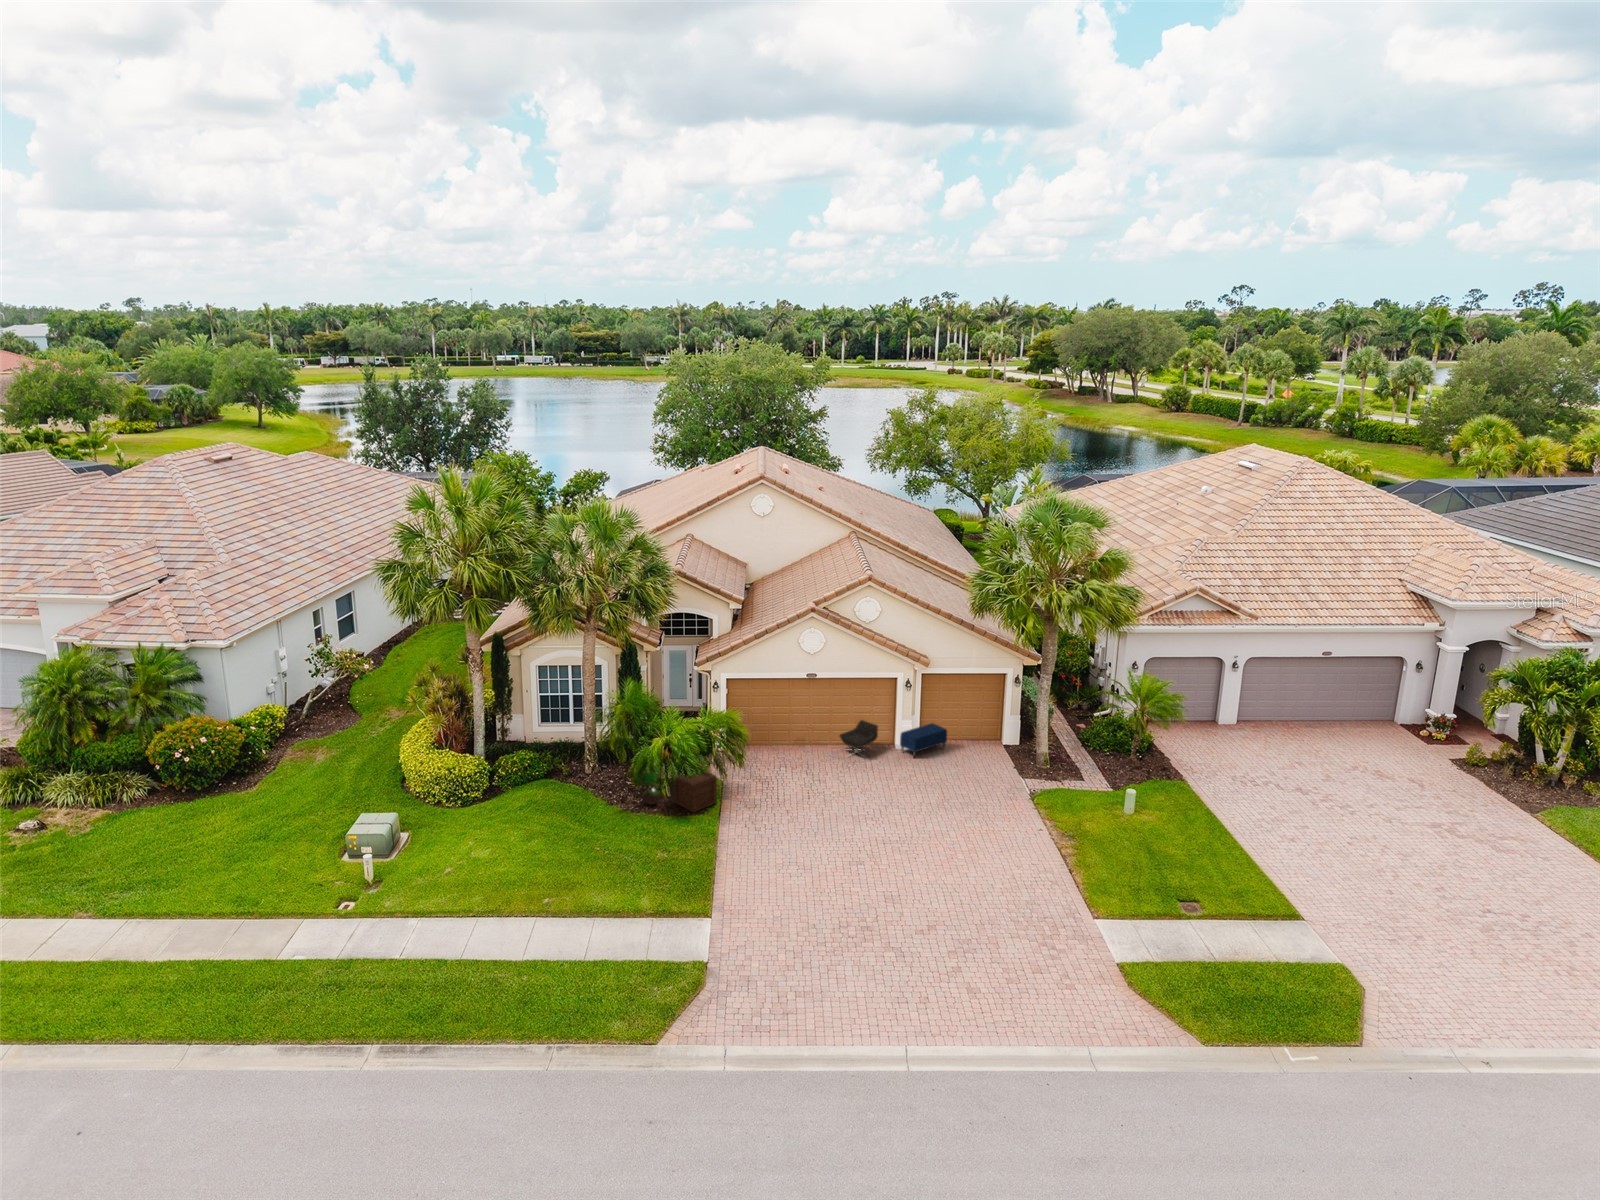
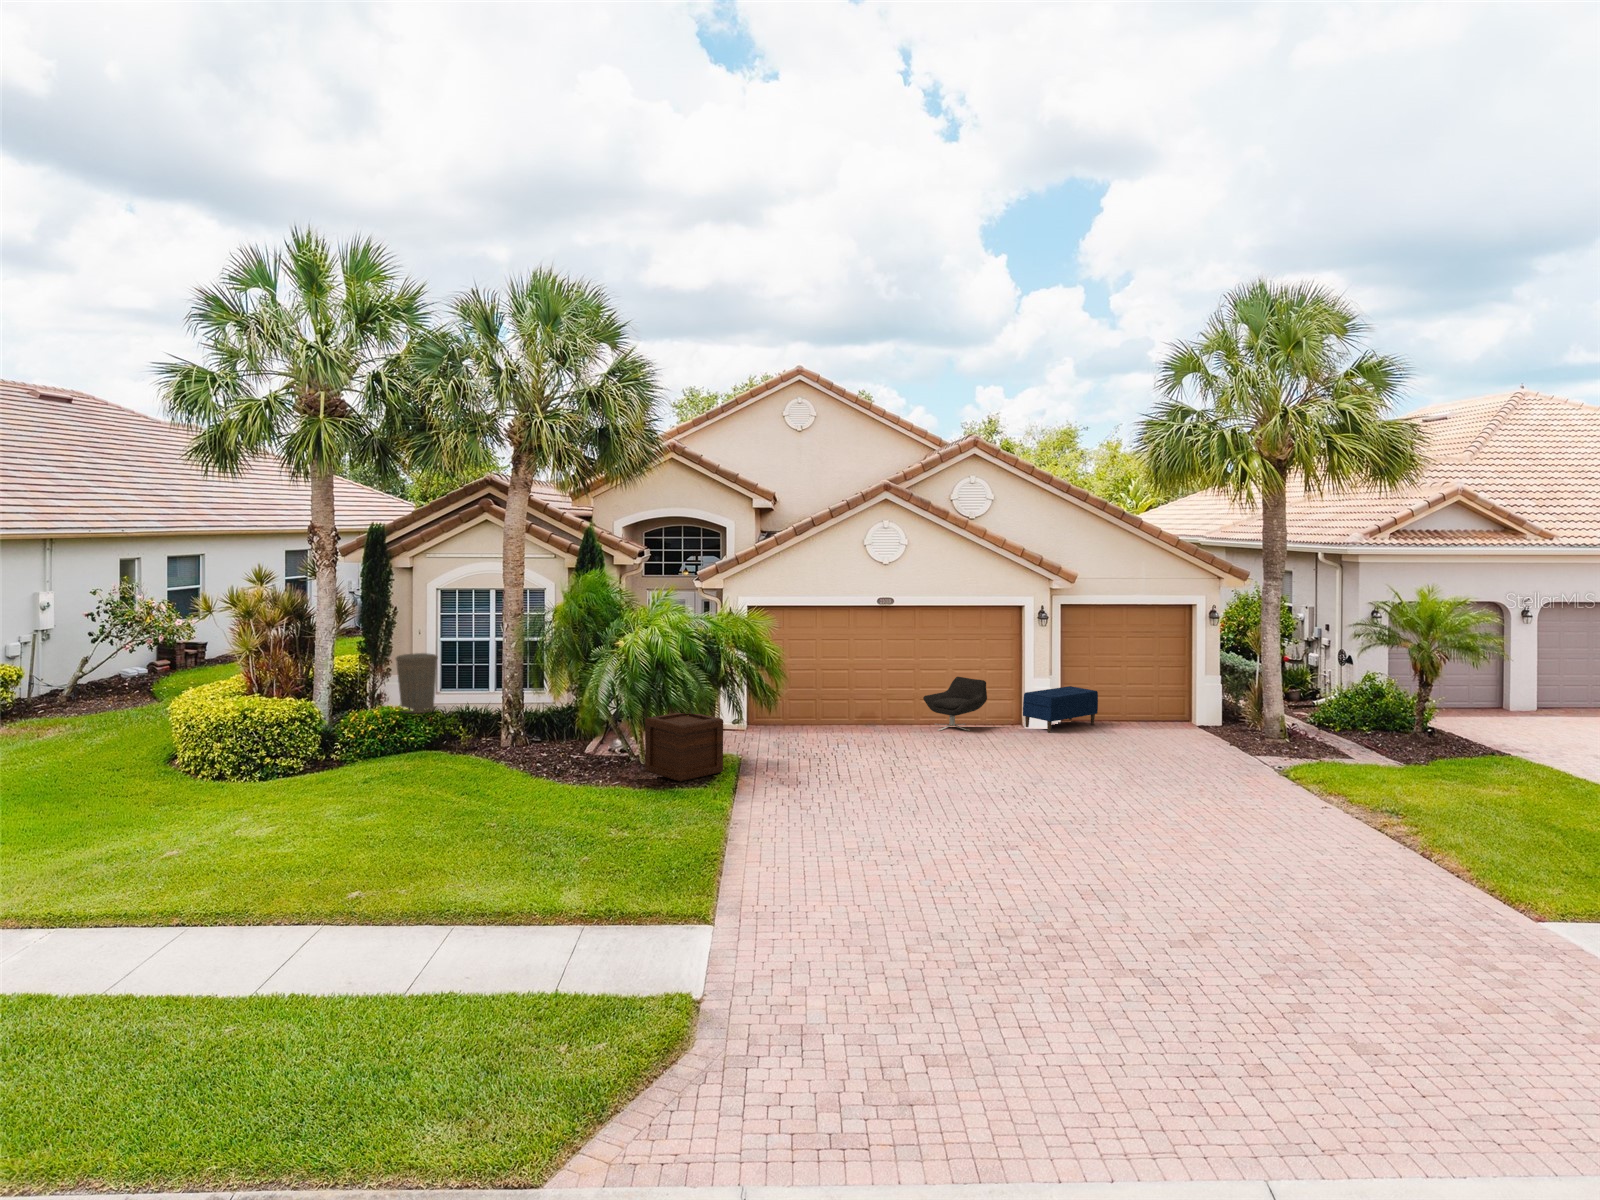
trash can: none [515,704,540,744] -> present [396,653,438,713]
potted tree: present [636,771,660,805] -> none [574,700,623,772]

